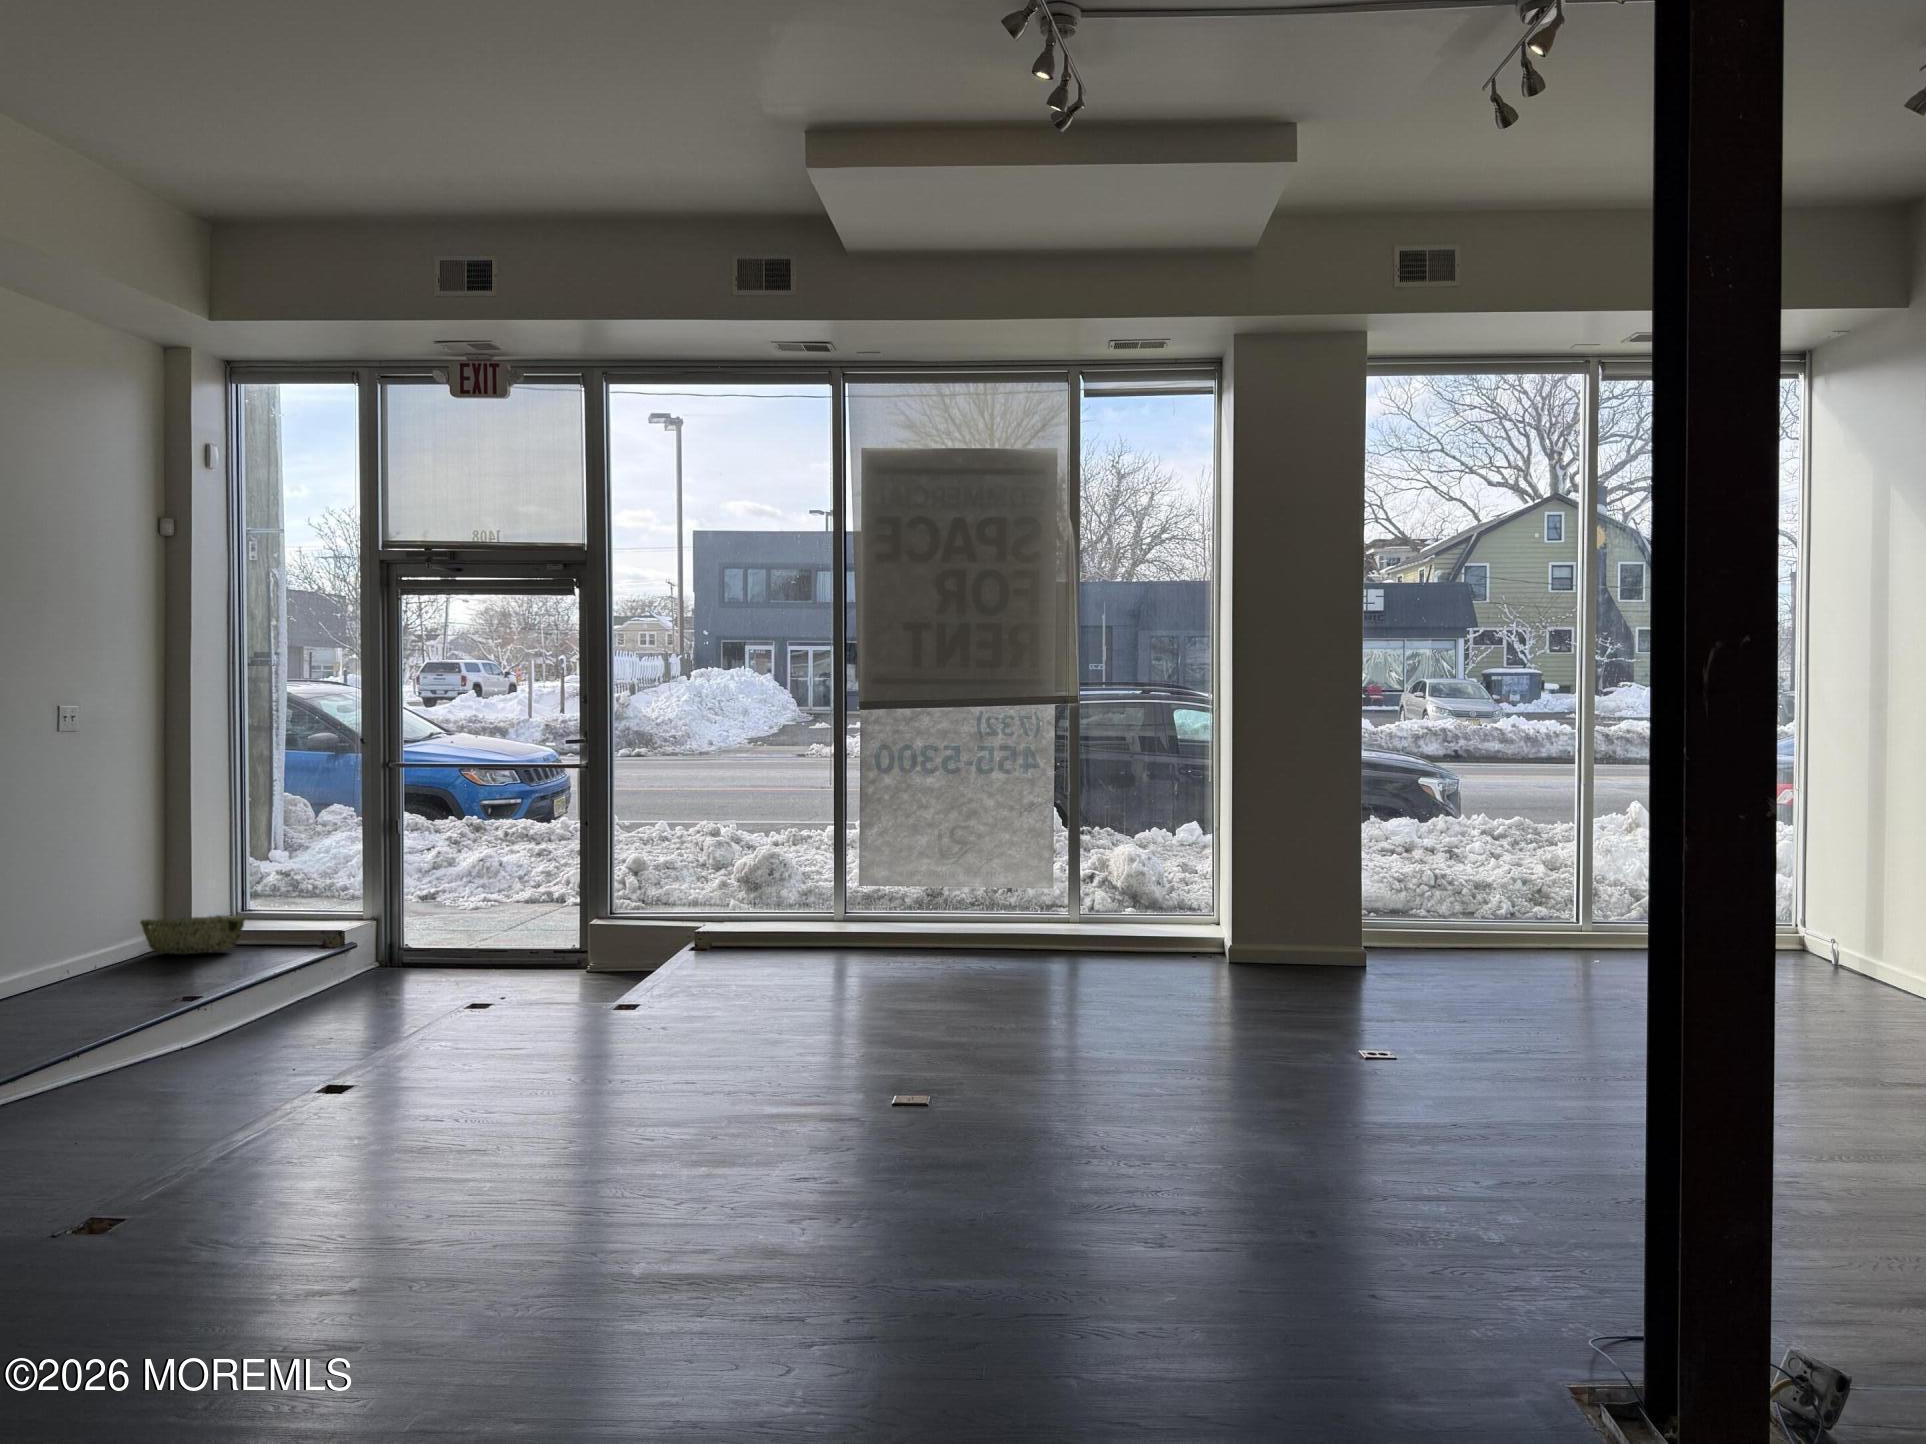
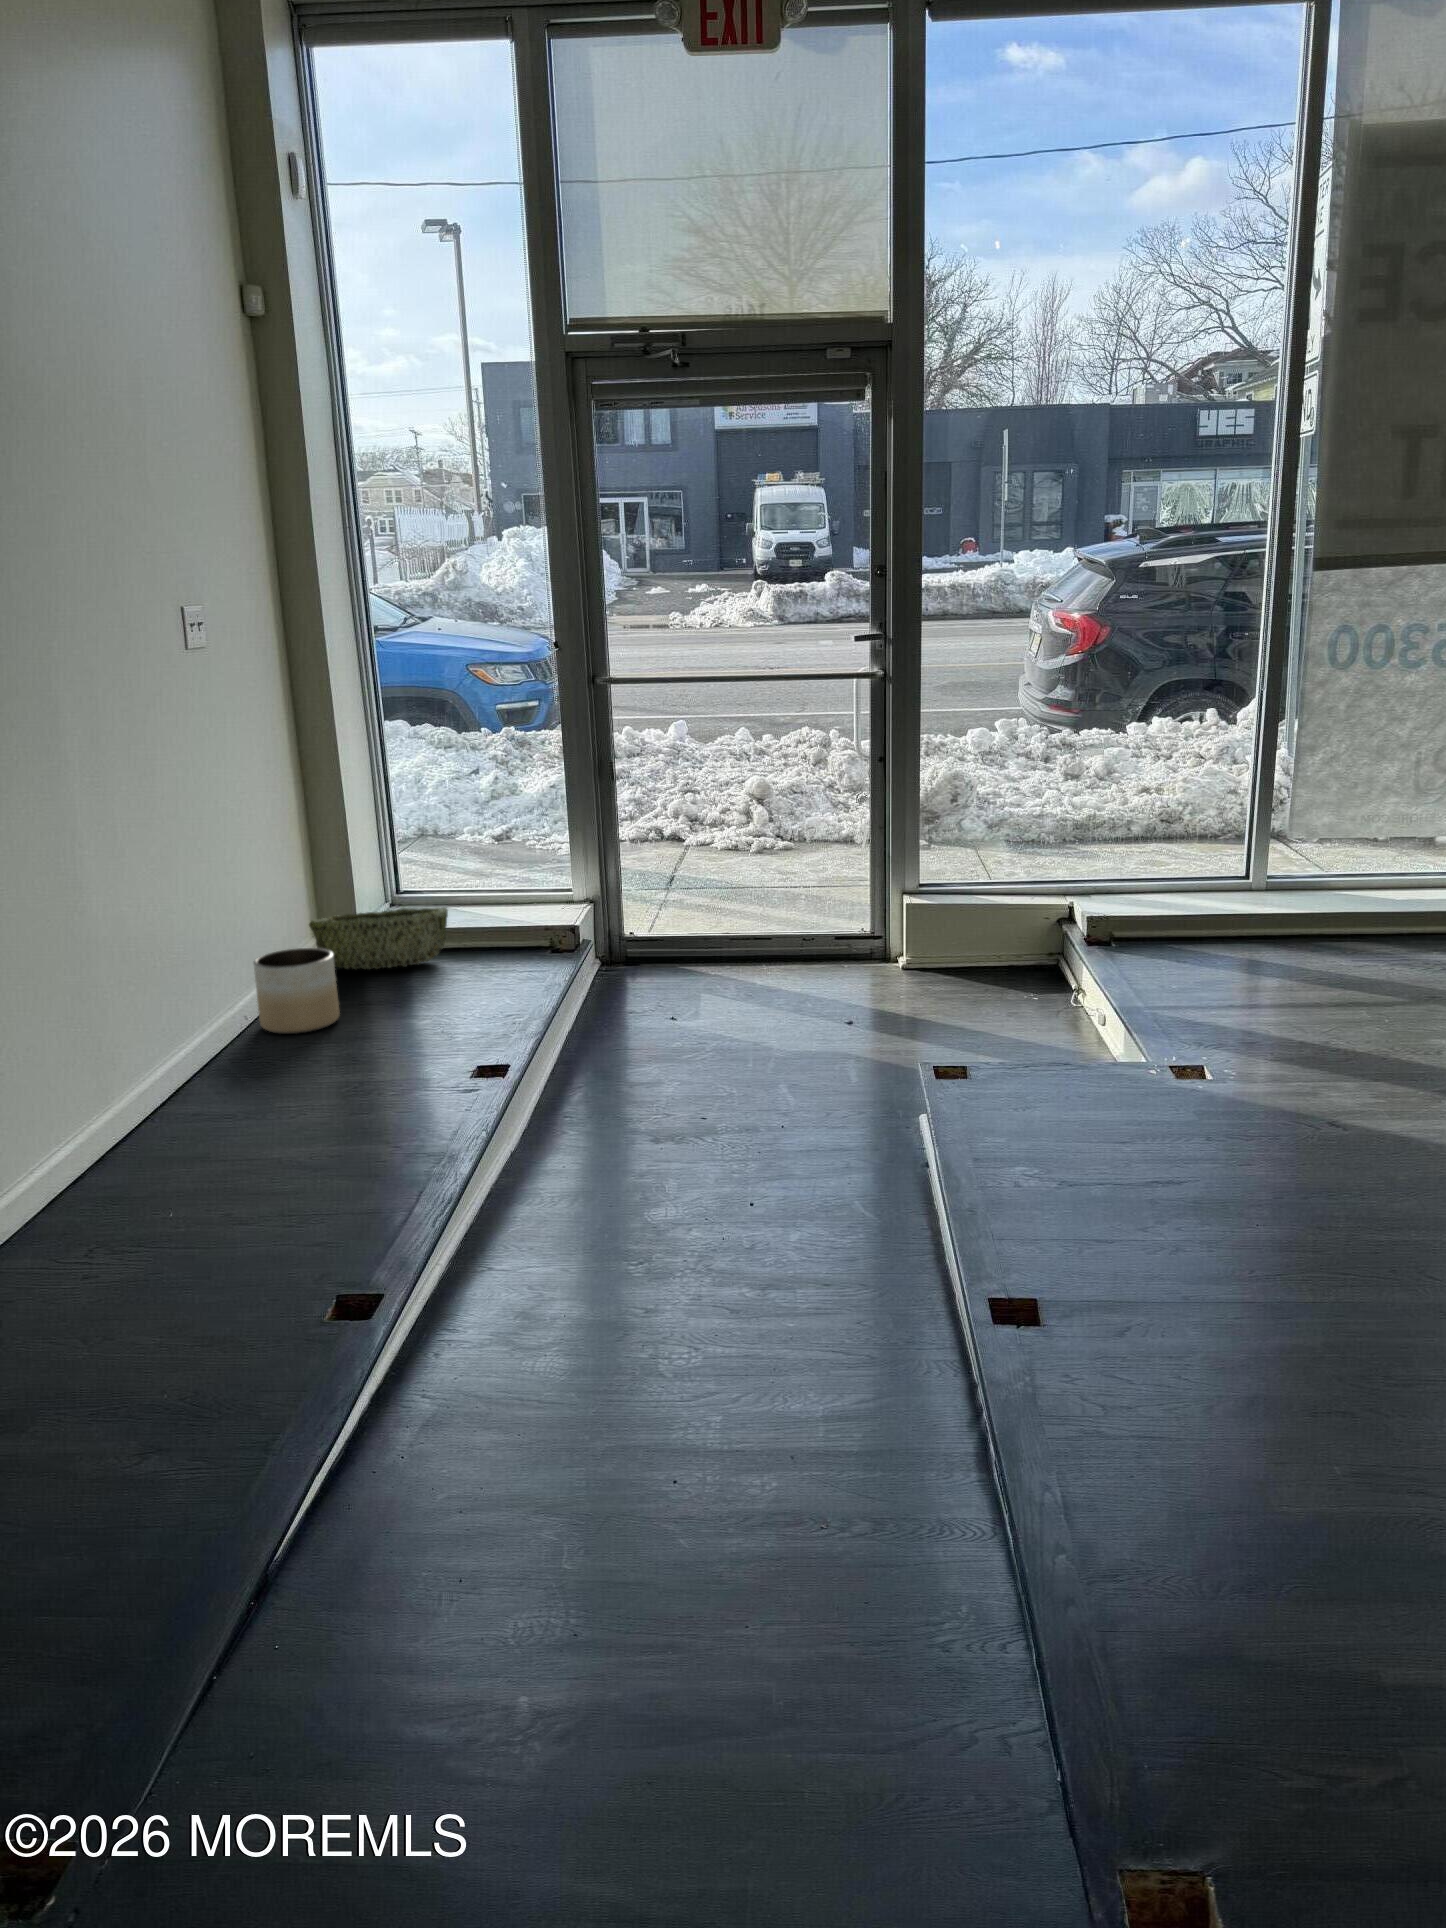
planter: none [64,933,122,985] -> present [254,948,340,1034]

